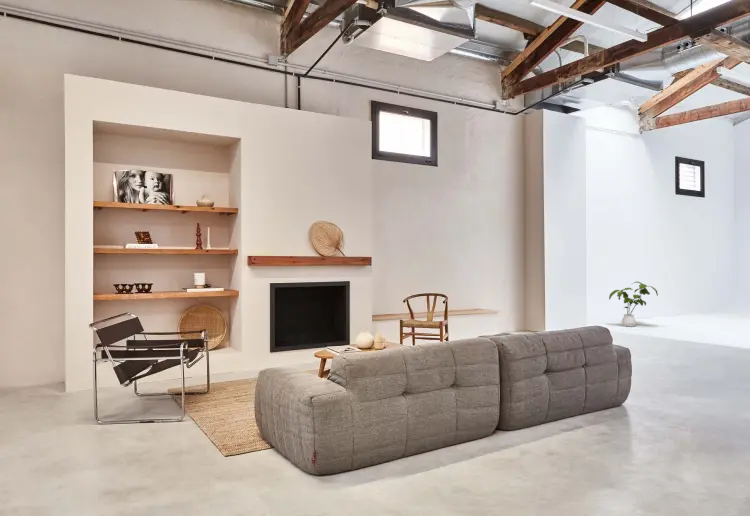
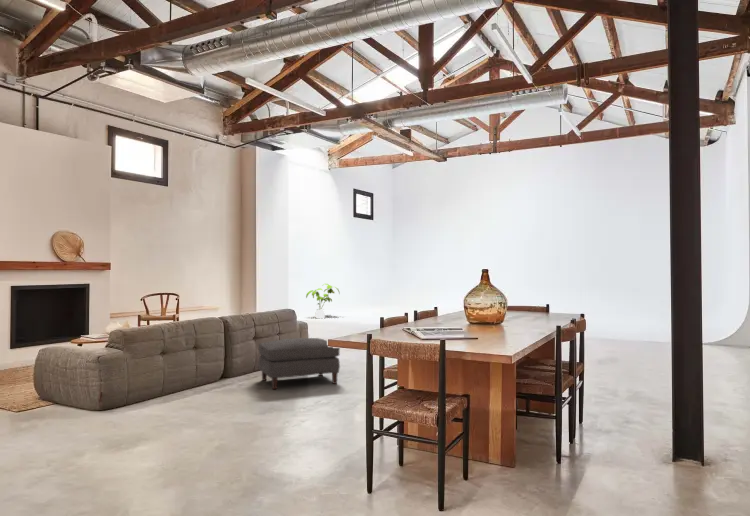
ottoman: none [554,385,708,479] -> present [259,338,340,389]

